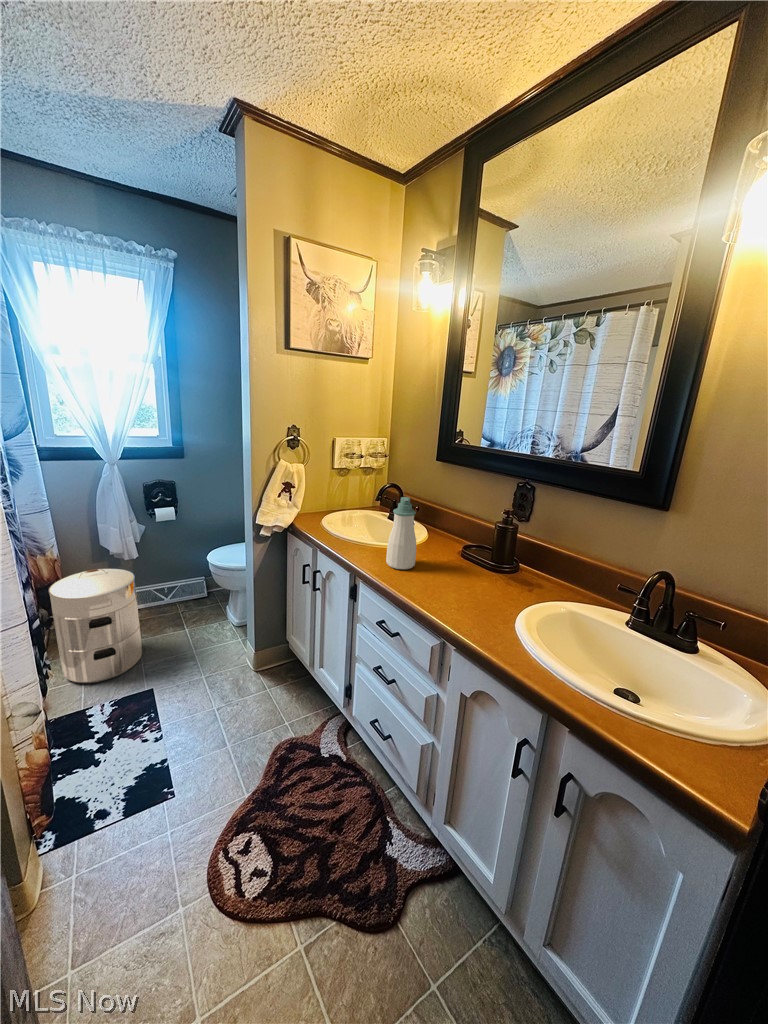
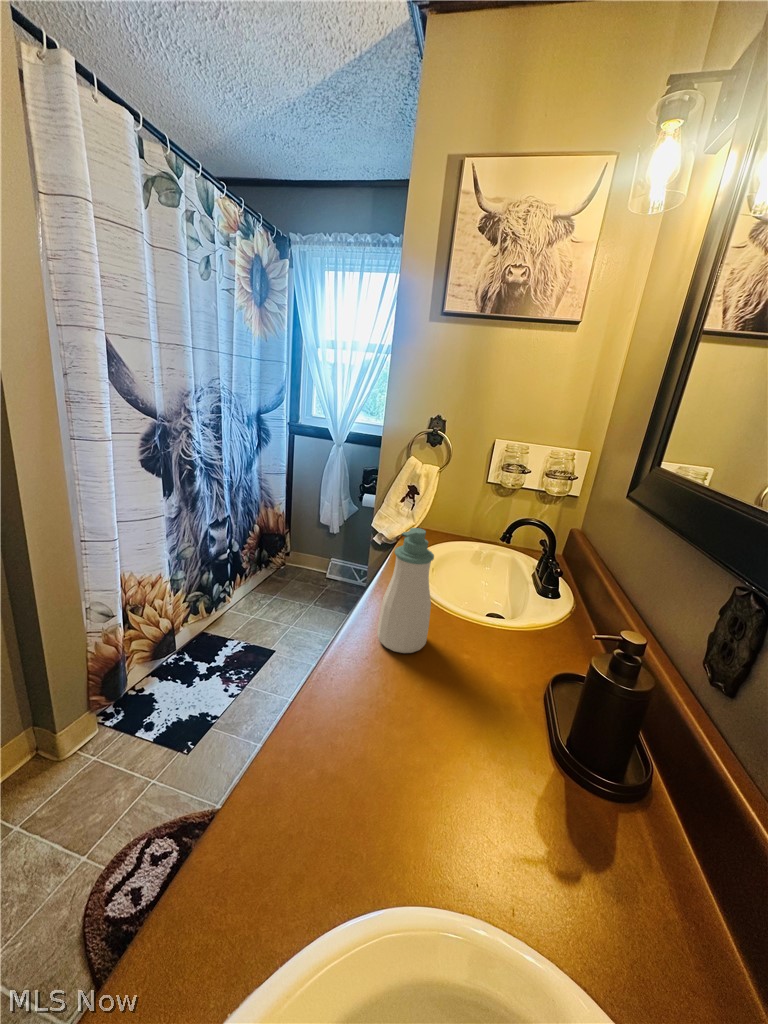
waste bin: present [49,569,142,683] -> none [240,528,304,625]

